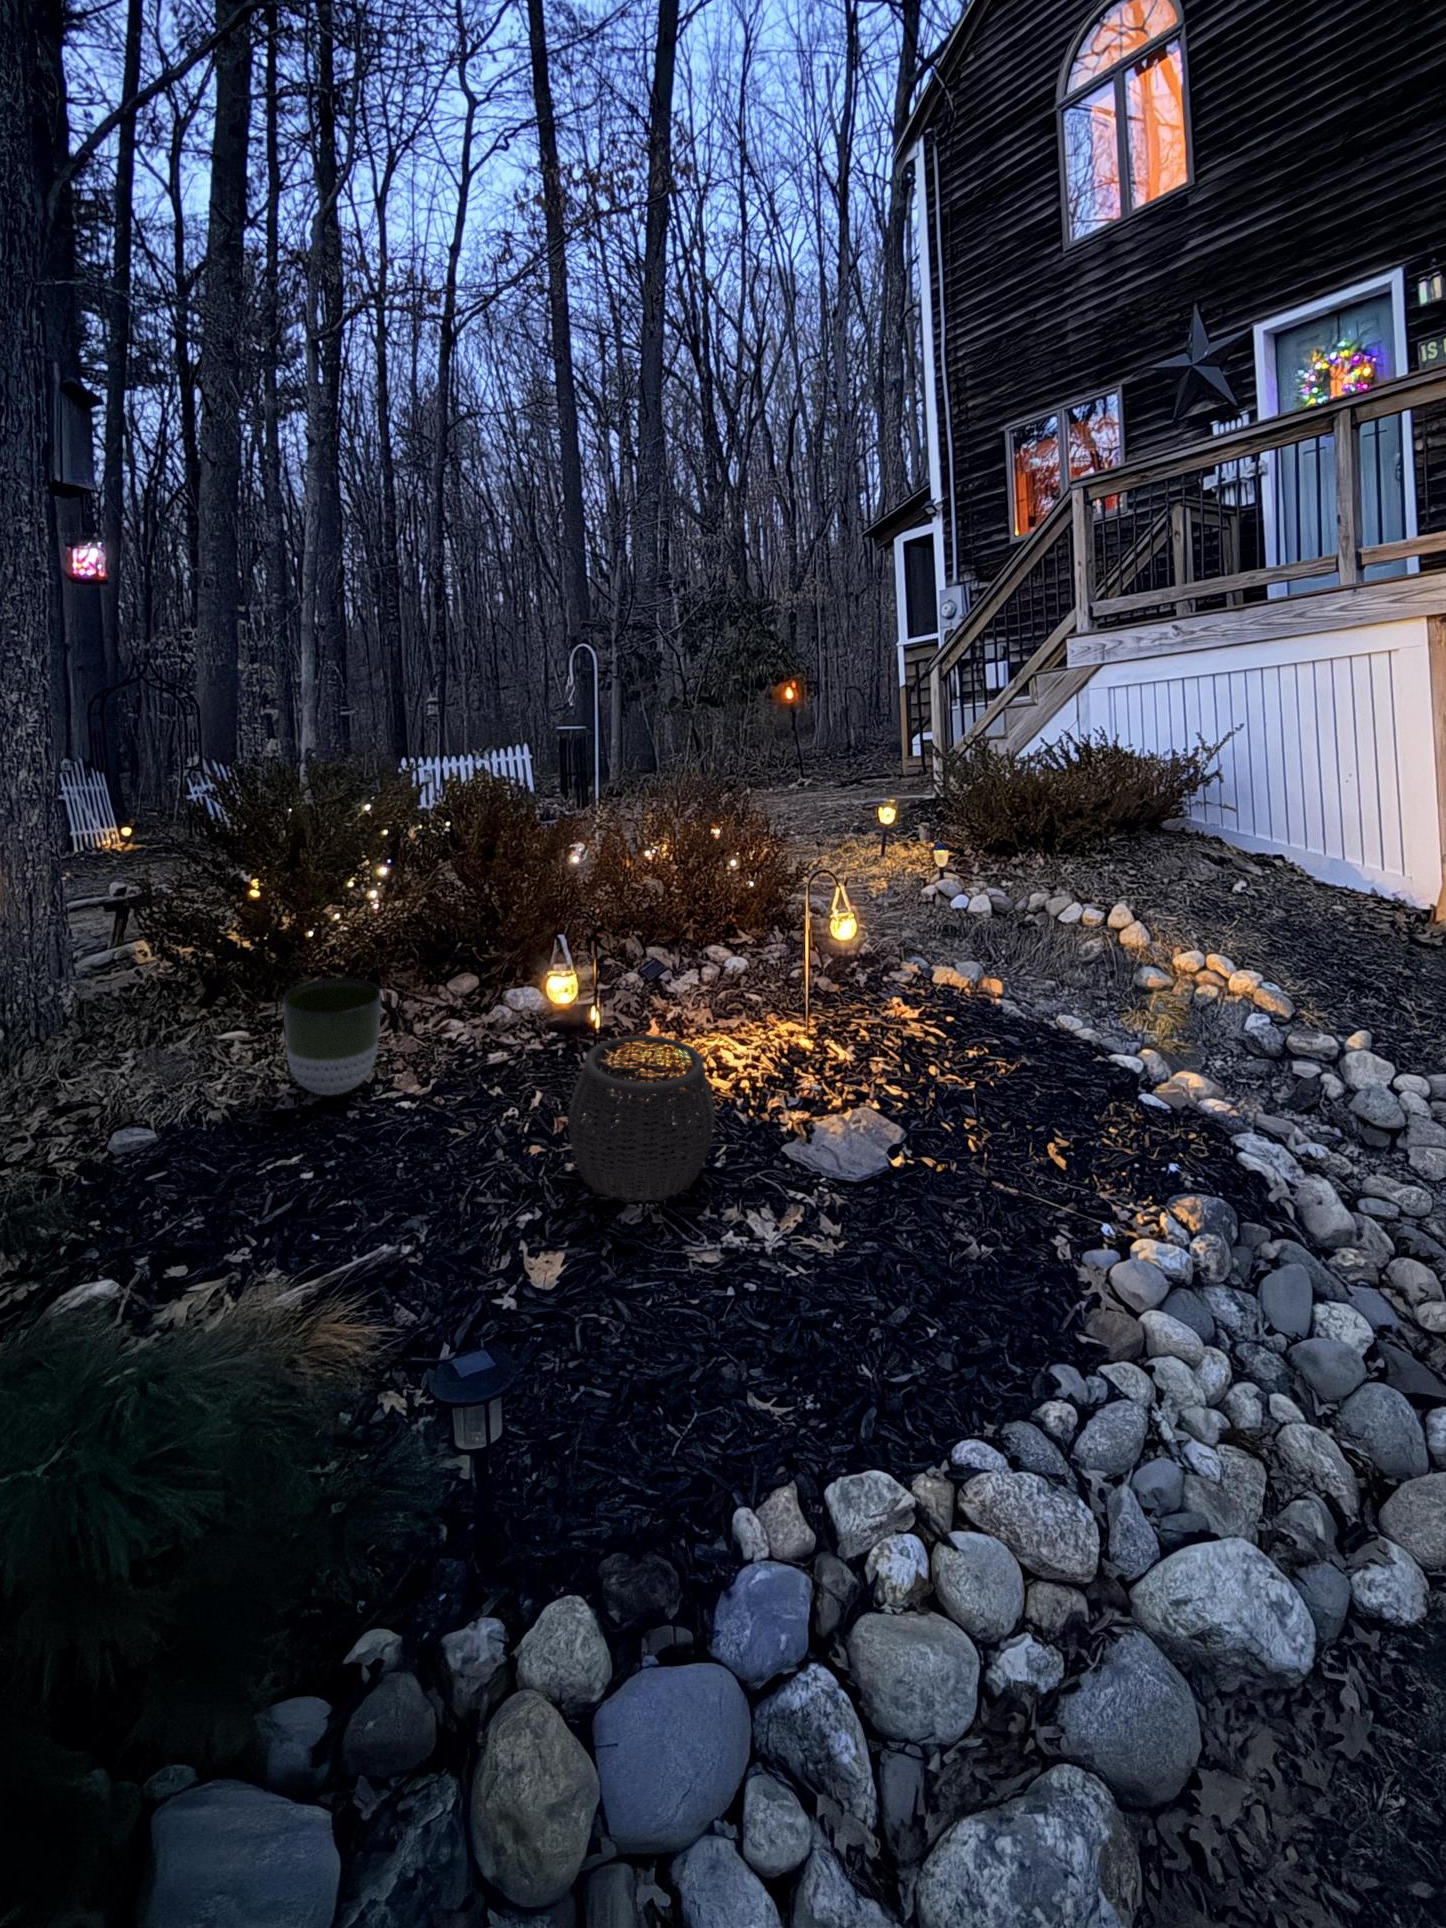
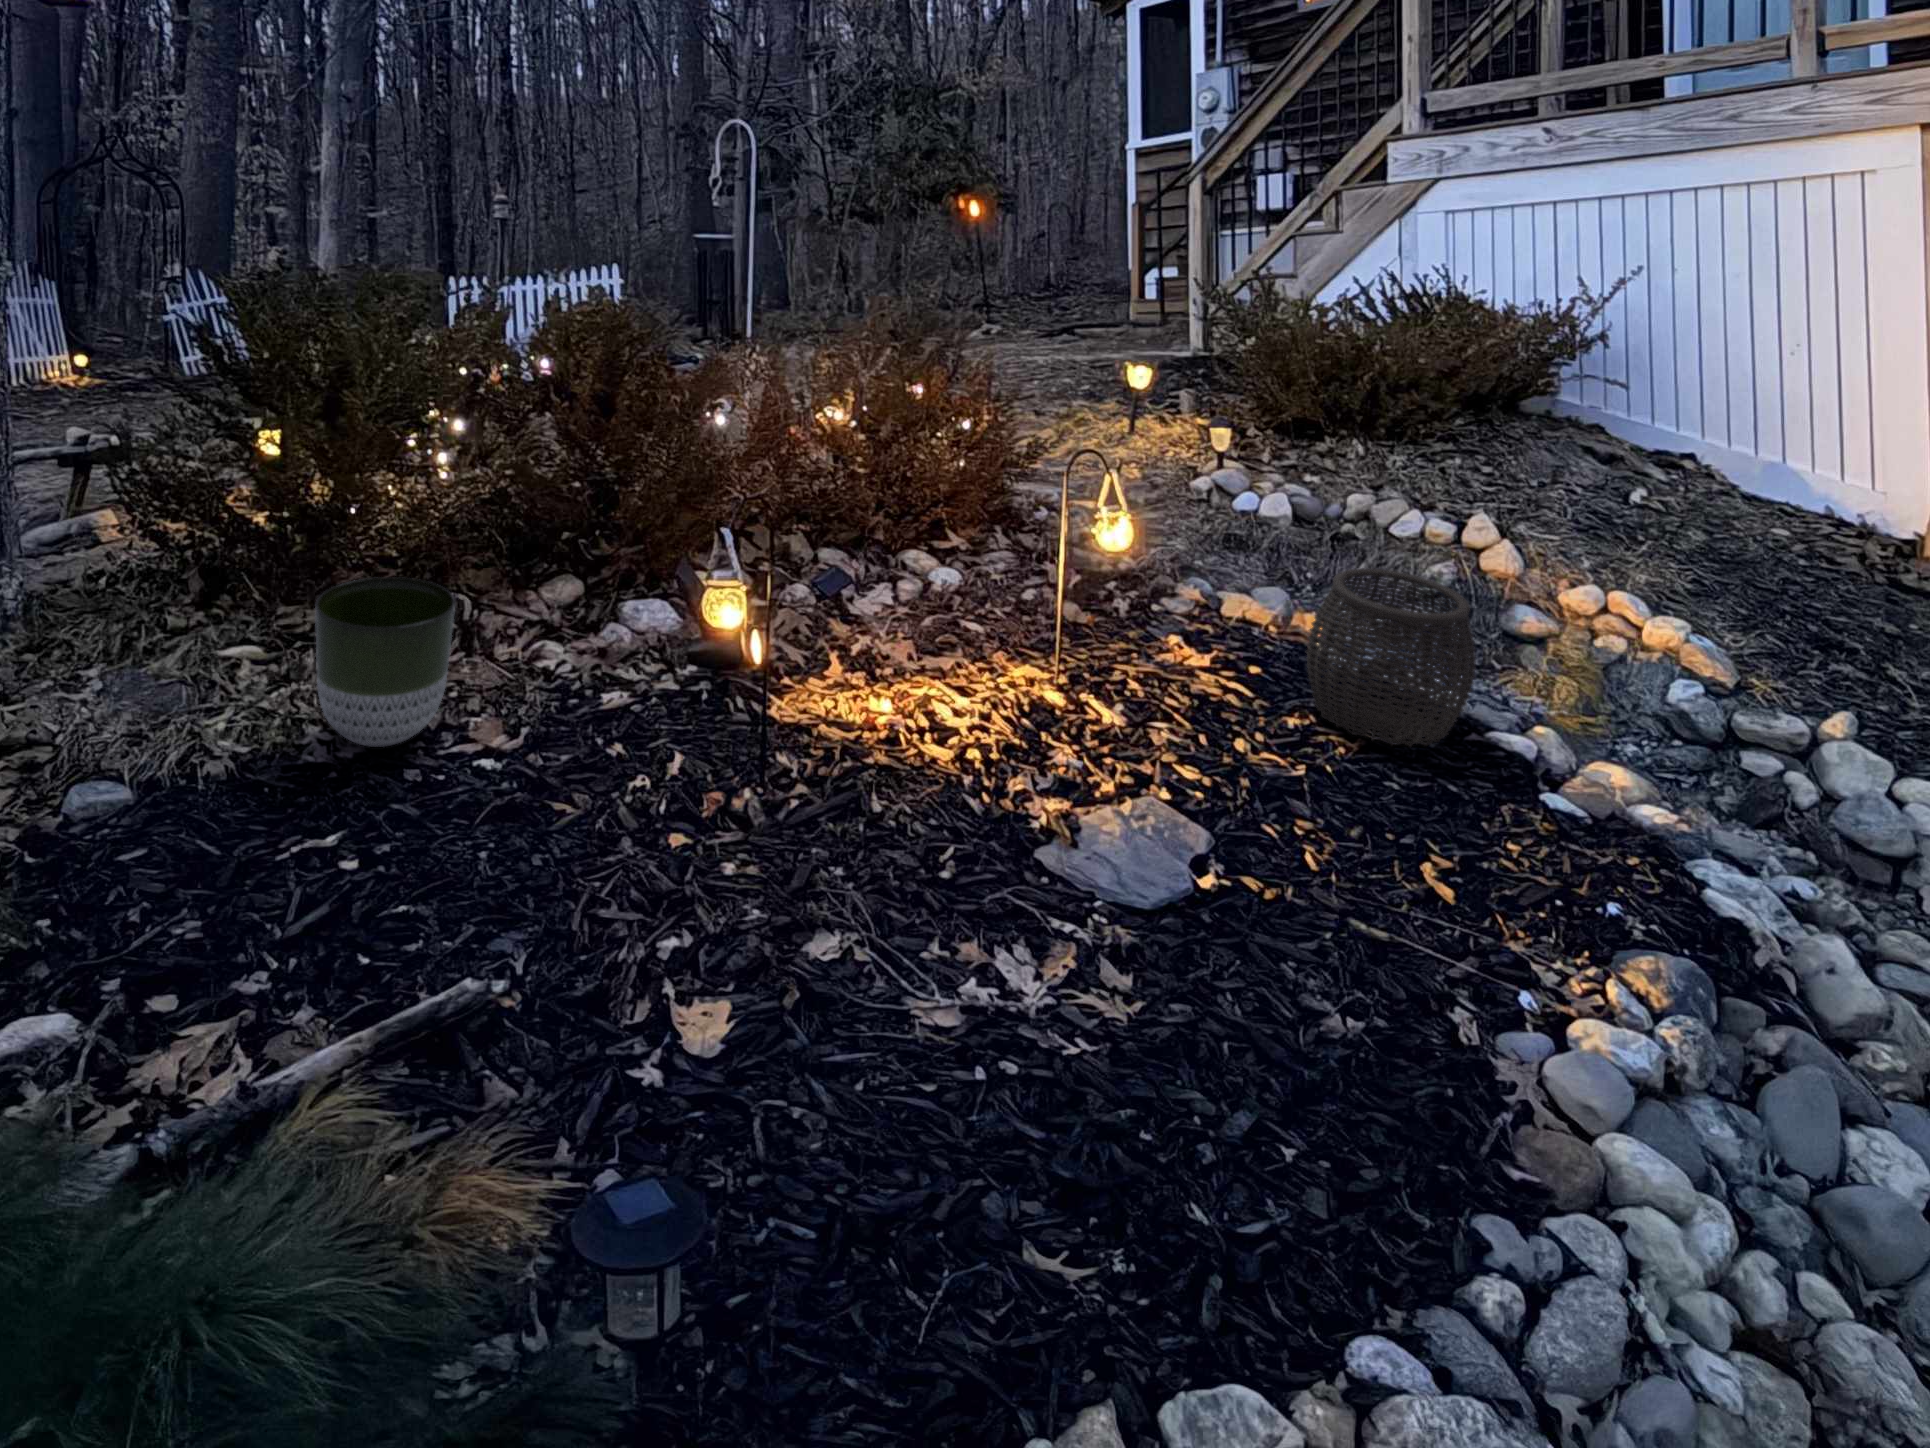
woven basket: present [568,1035,715,1202] -> present [1306,568,1476,747]

